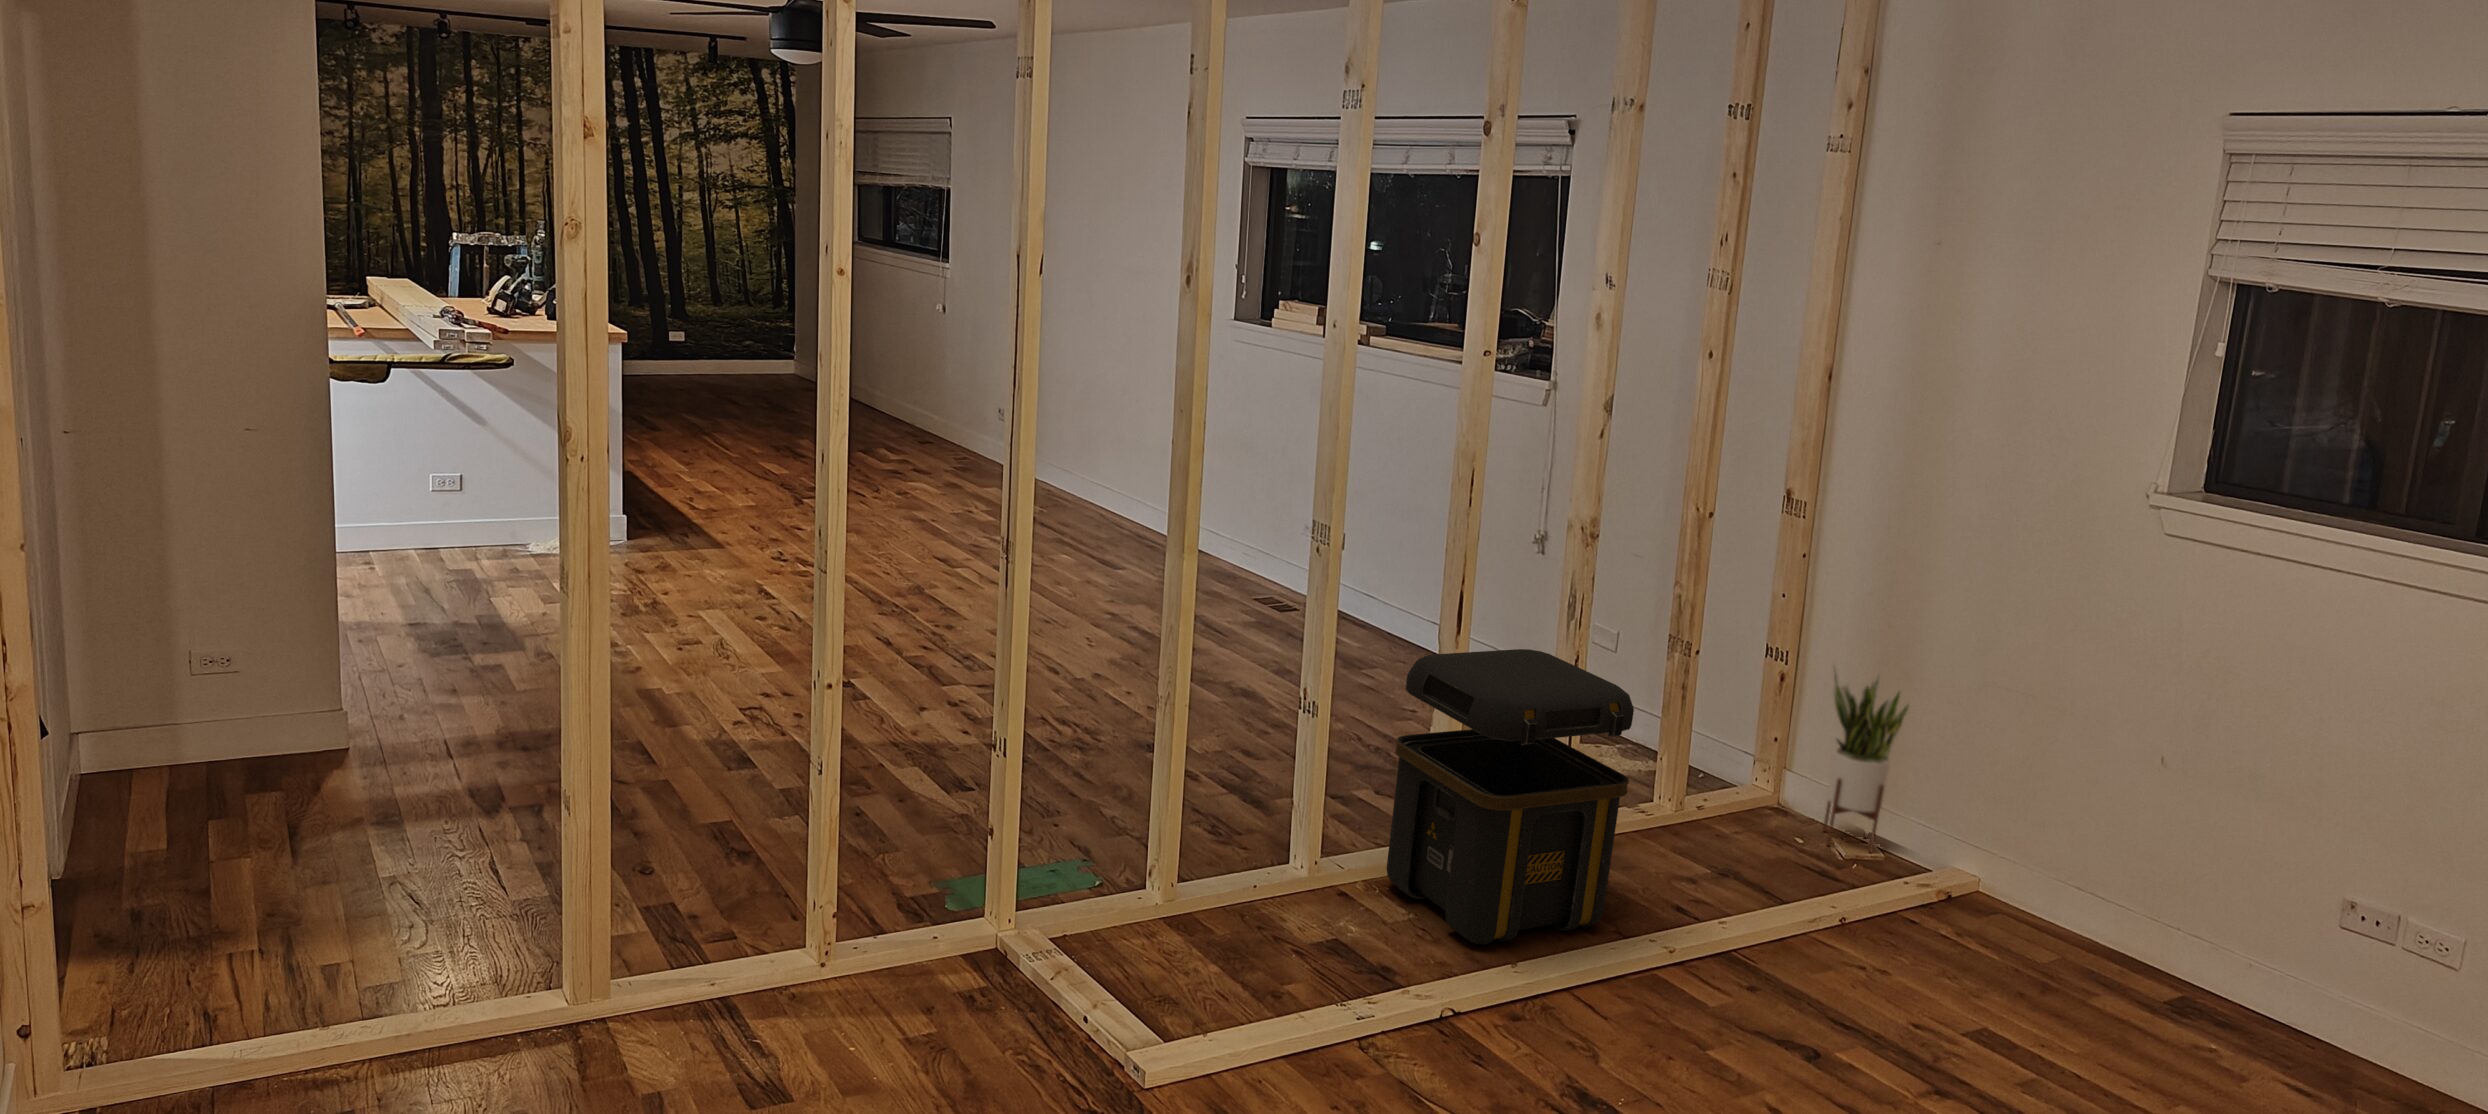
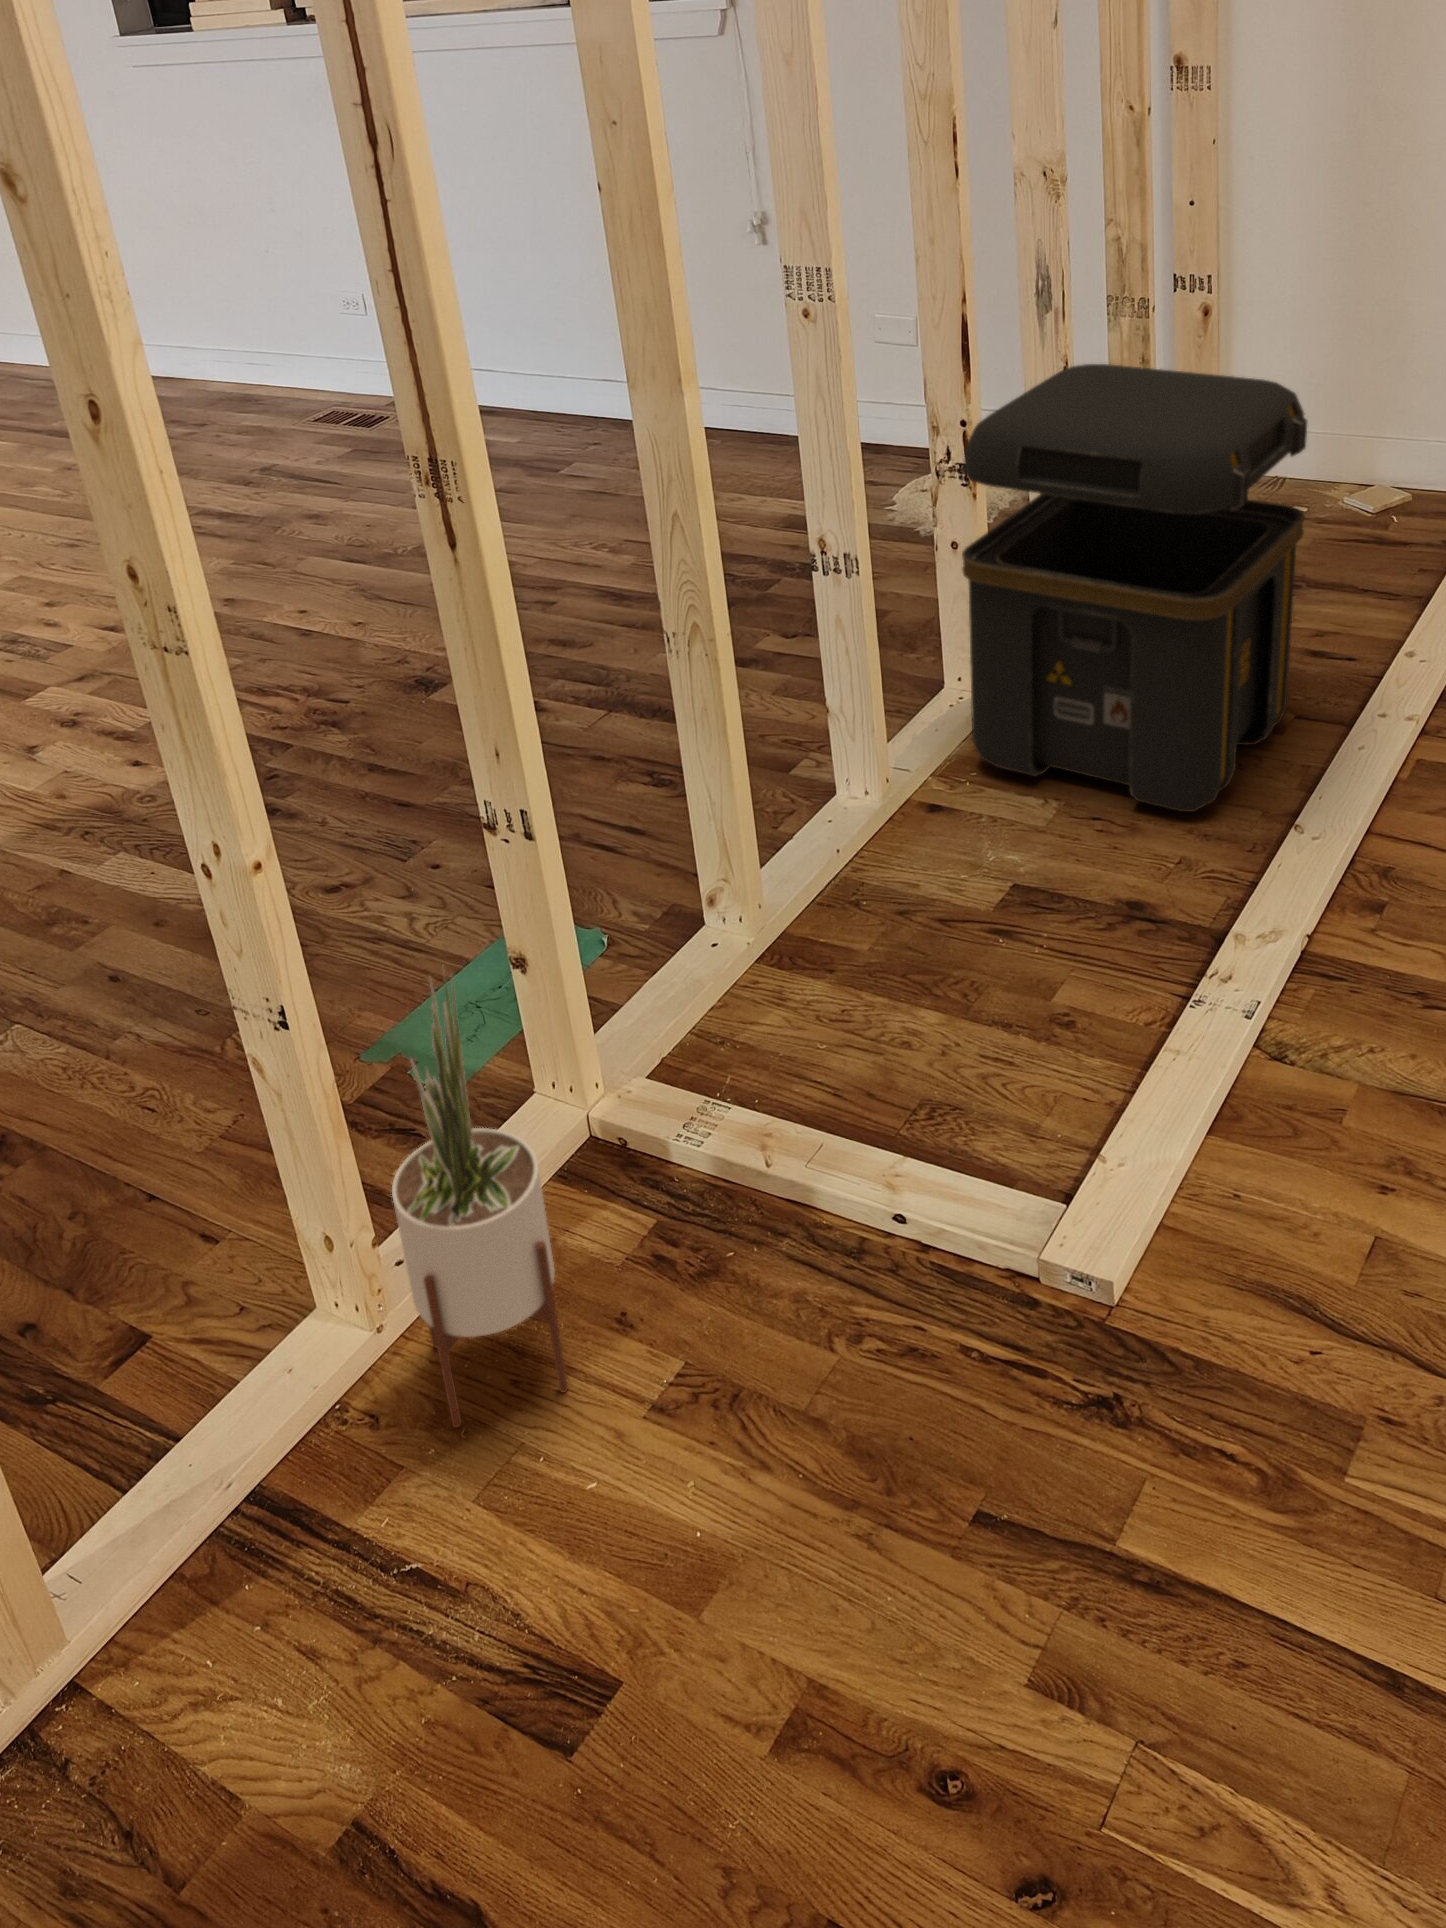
potted plant: present [1823,665,1910,852] -> present [392,981,568,1427]

